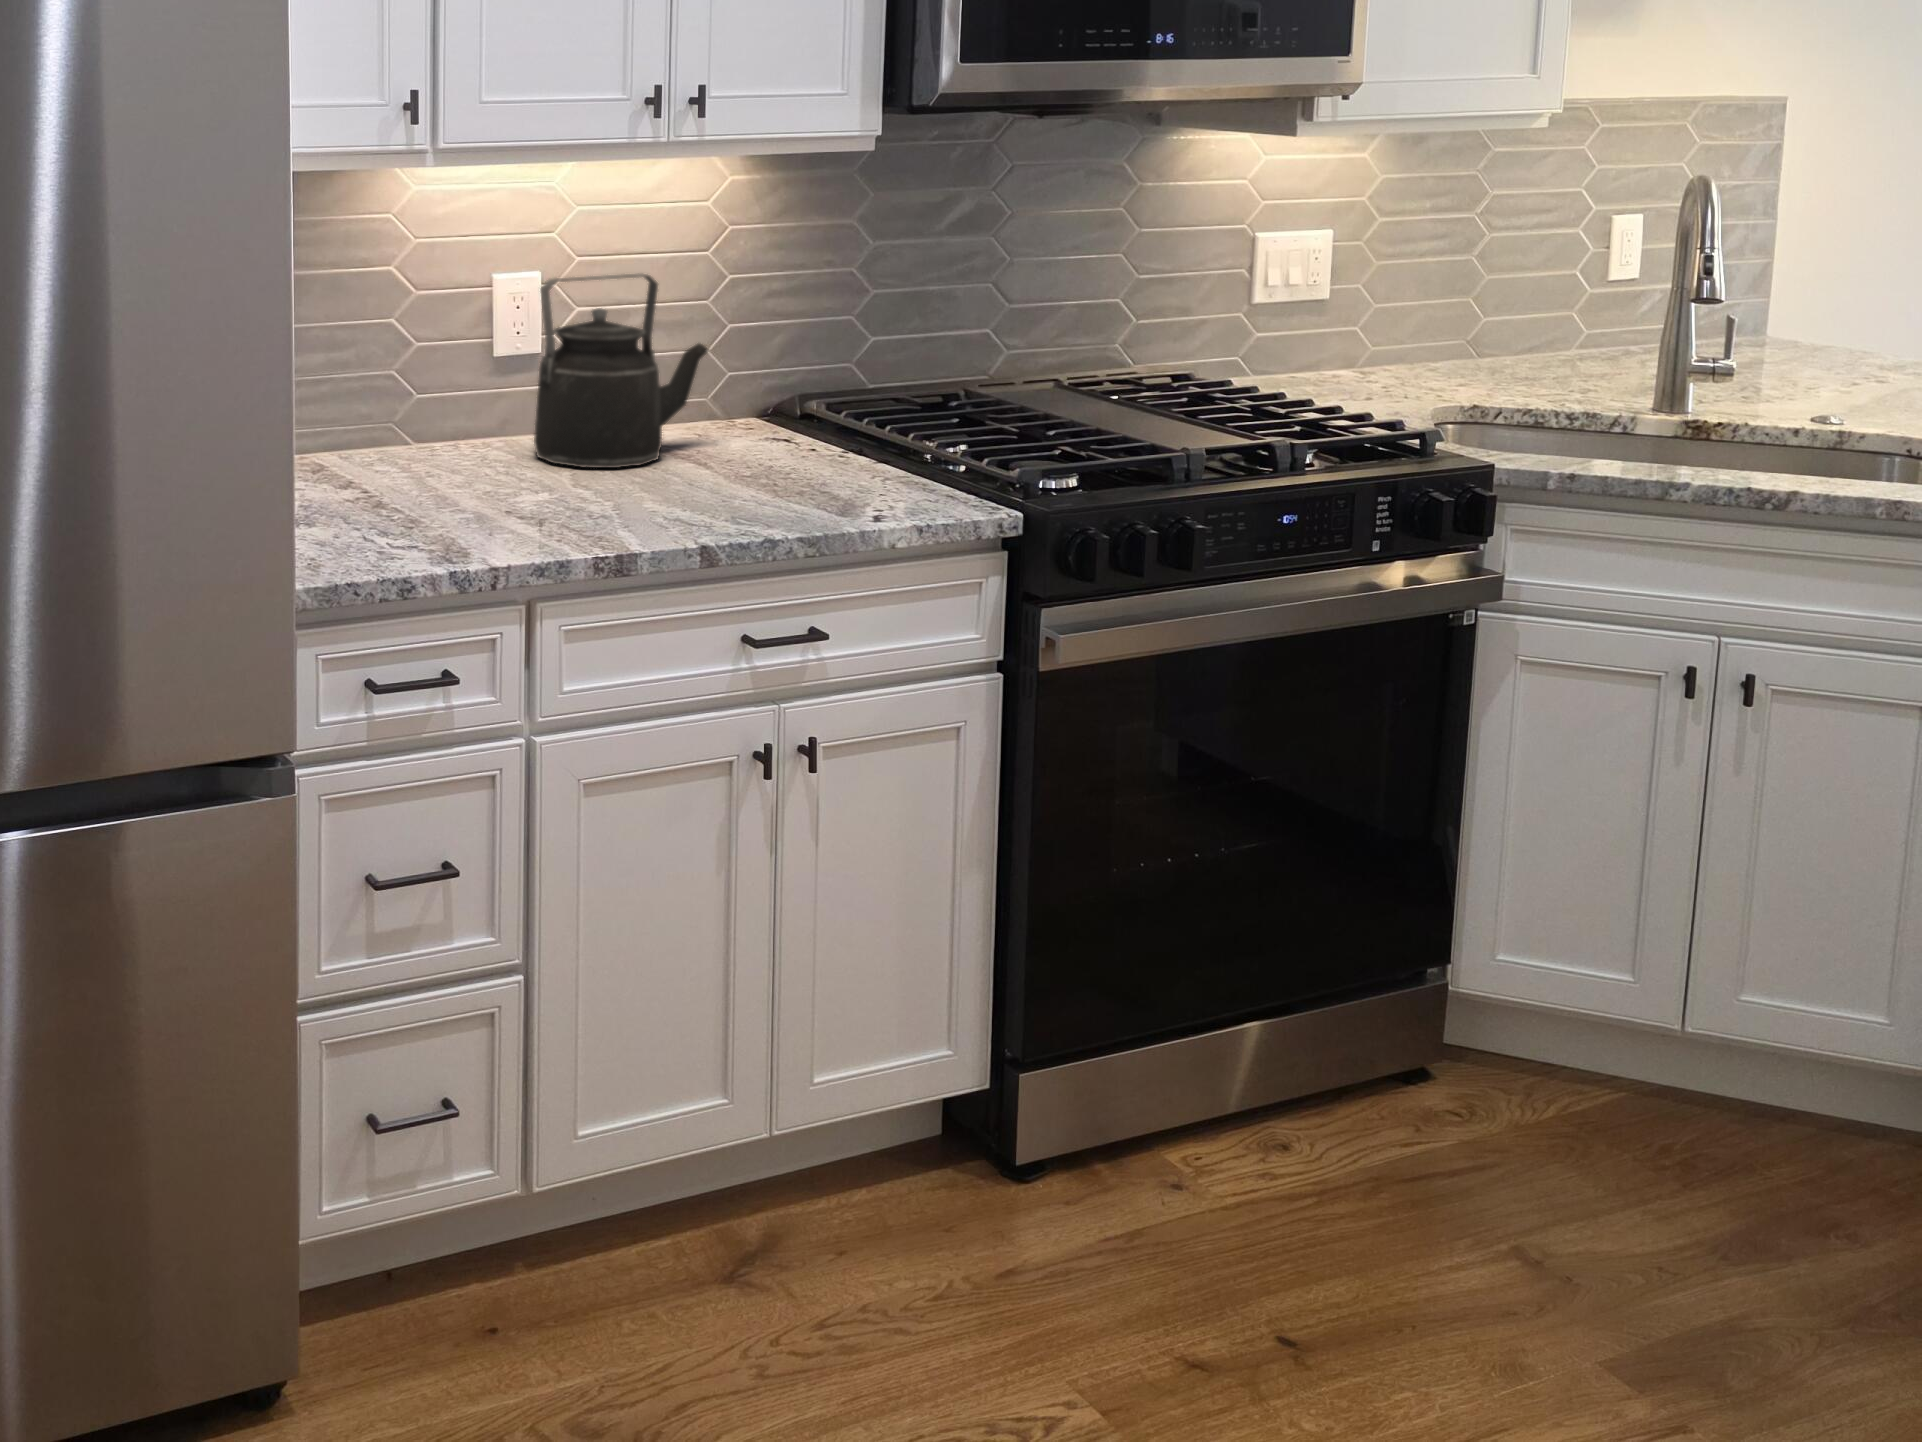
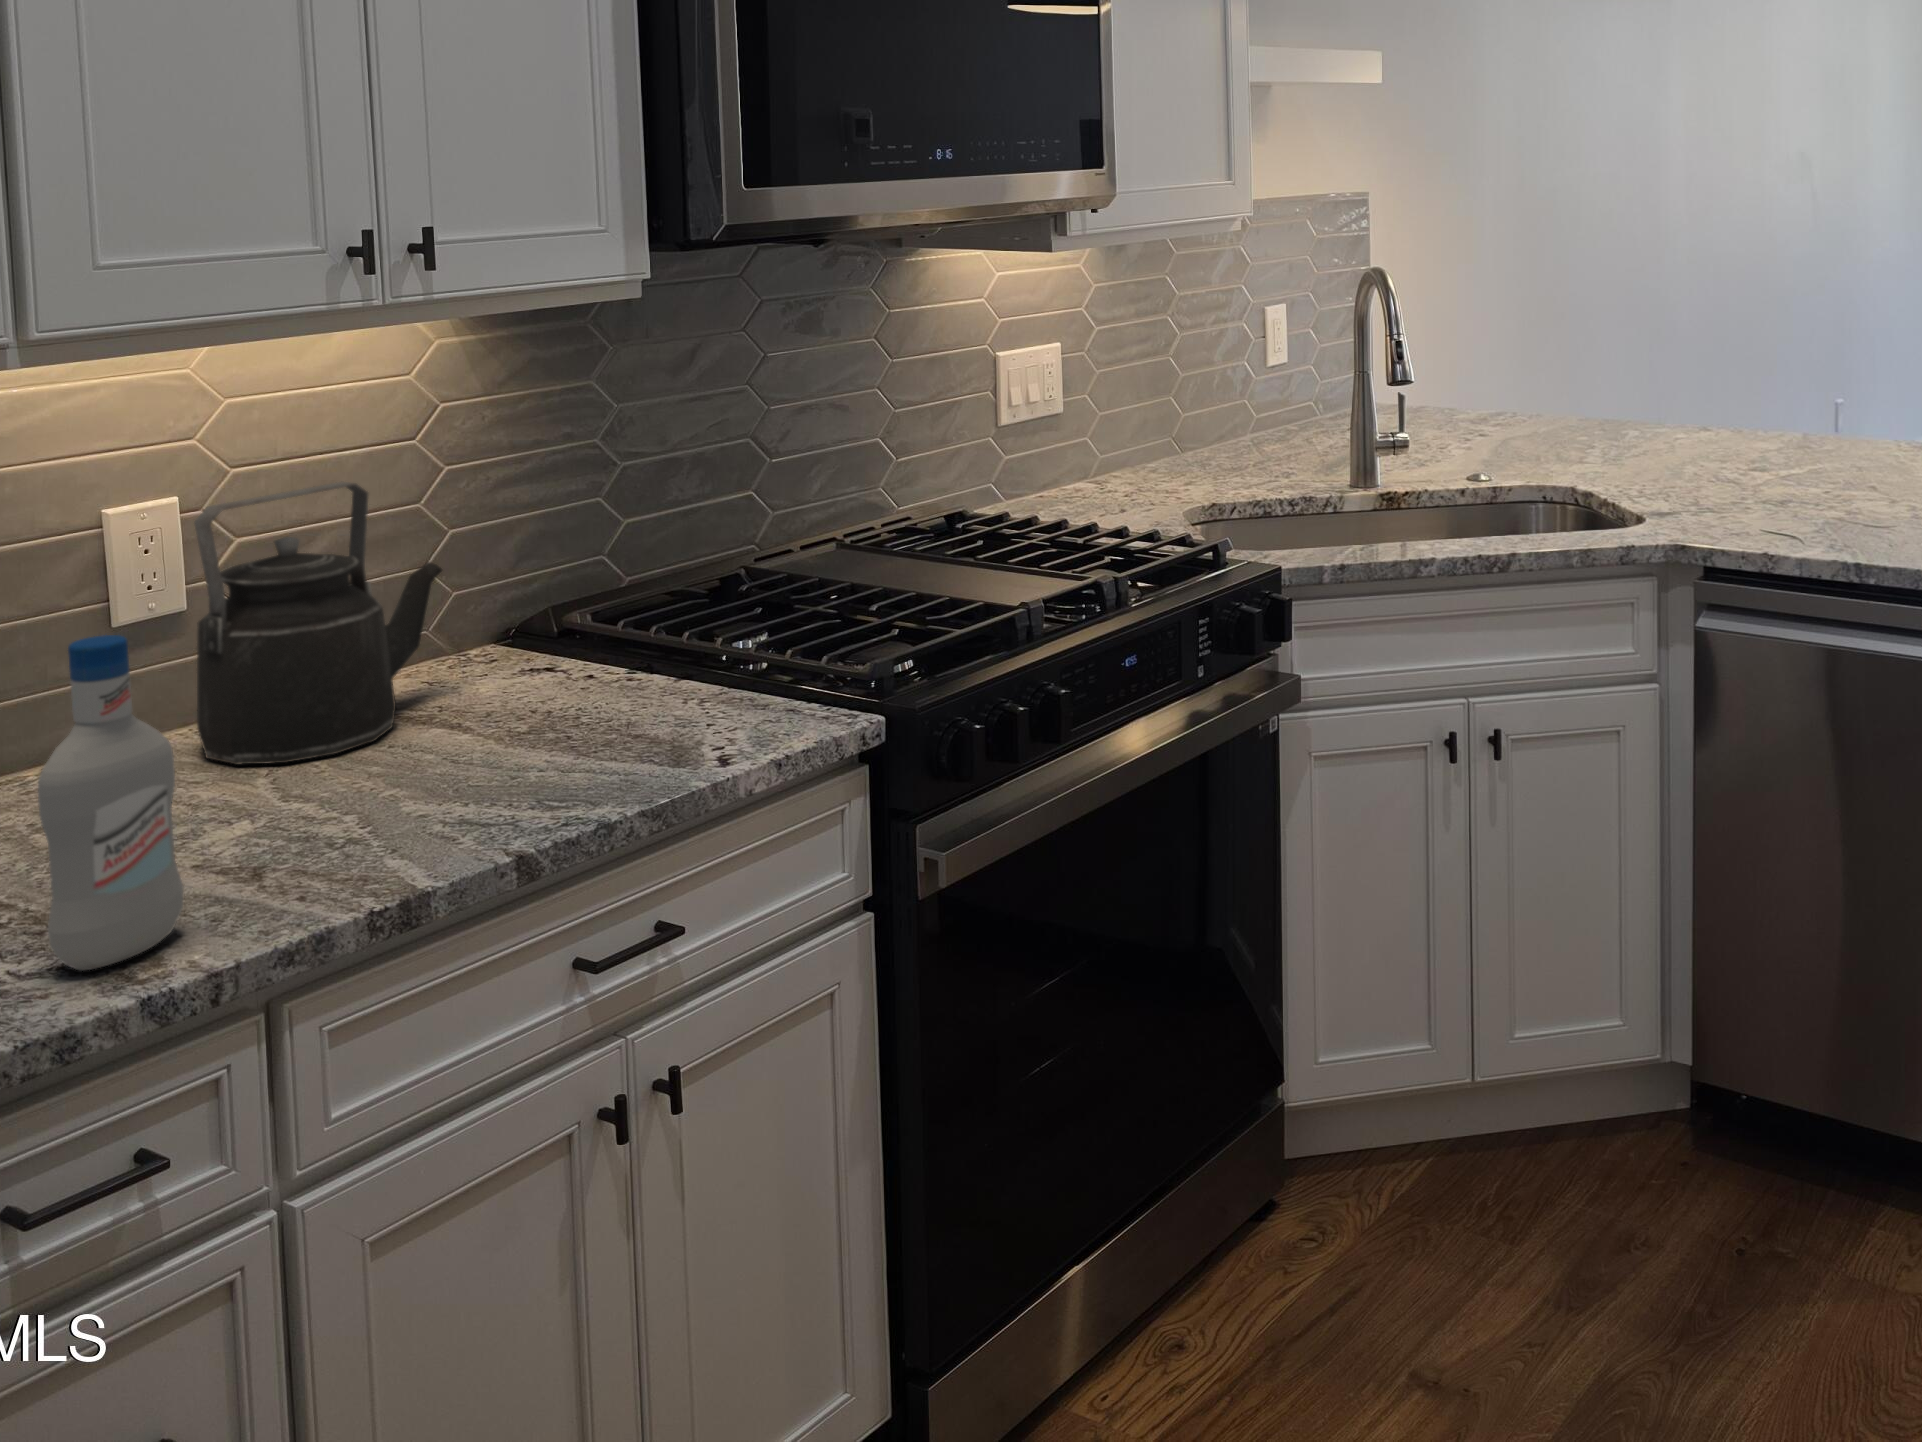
bottle: none [411,340,489,551] -> present [38,635,183,970]

